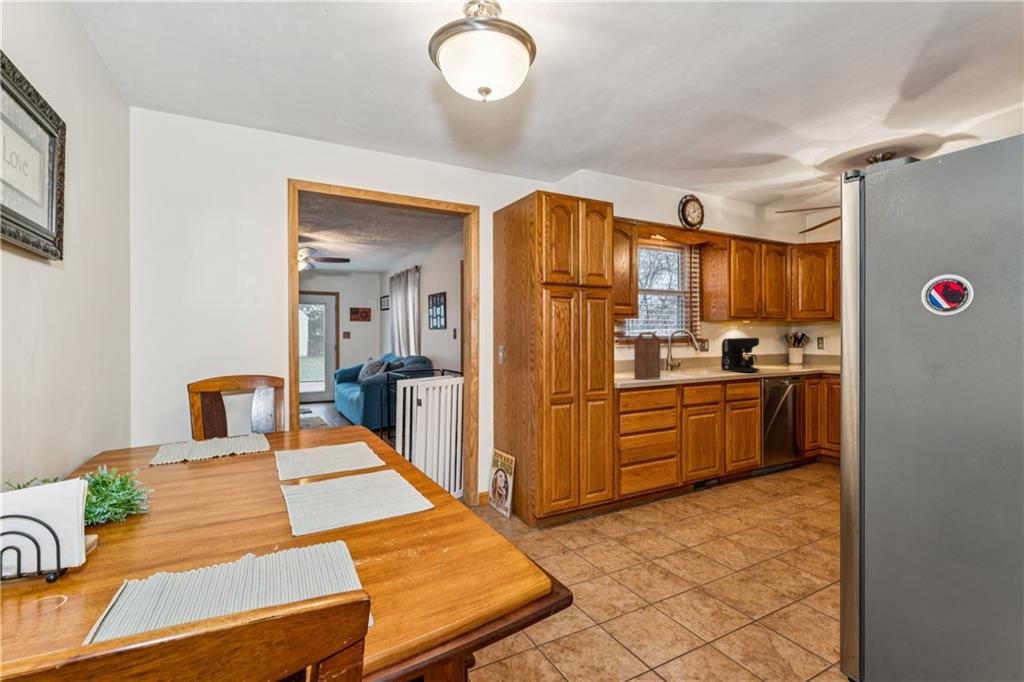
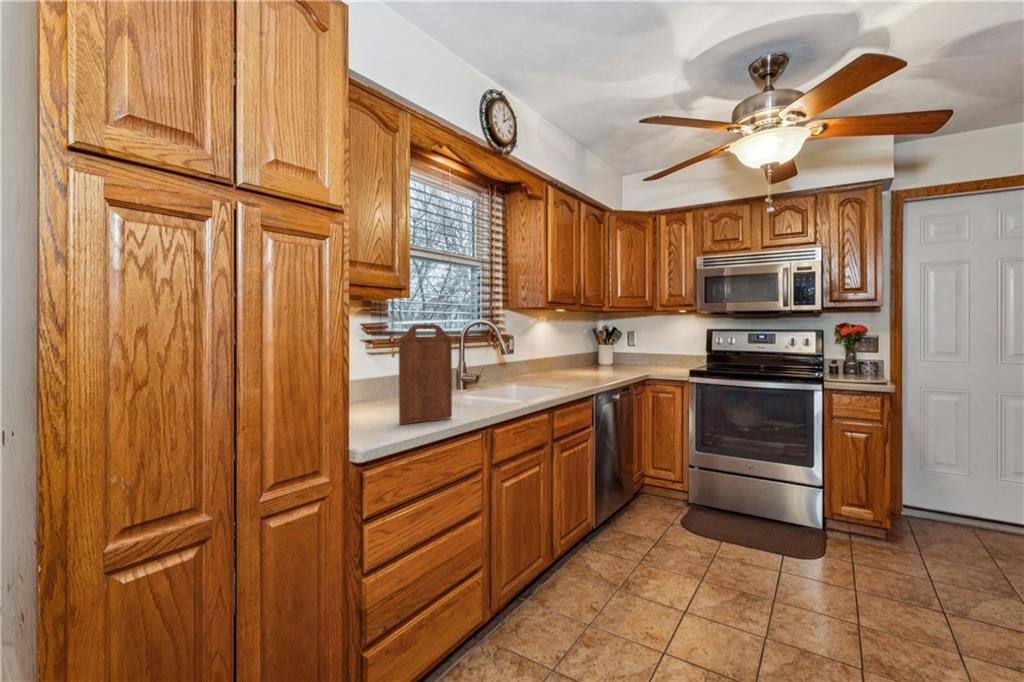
coffee maker: present [721,338,759,372] -> none [536,333,587,387]

